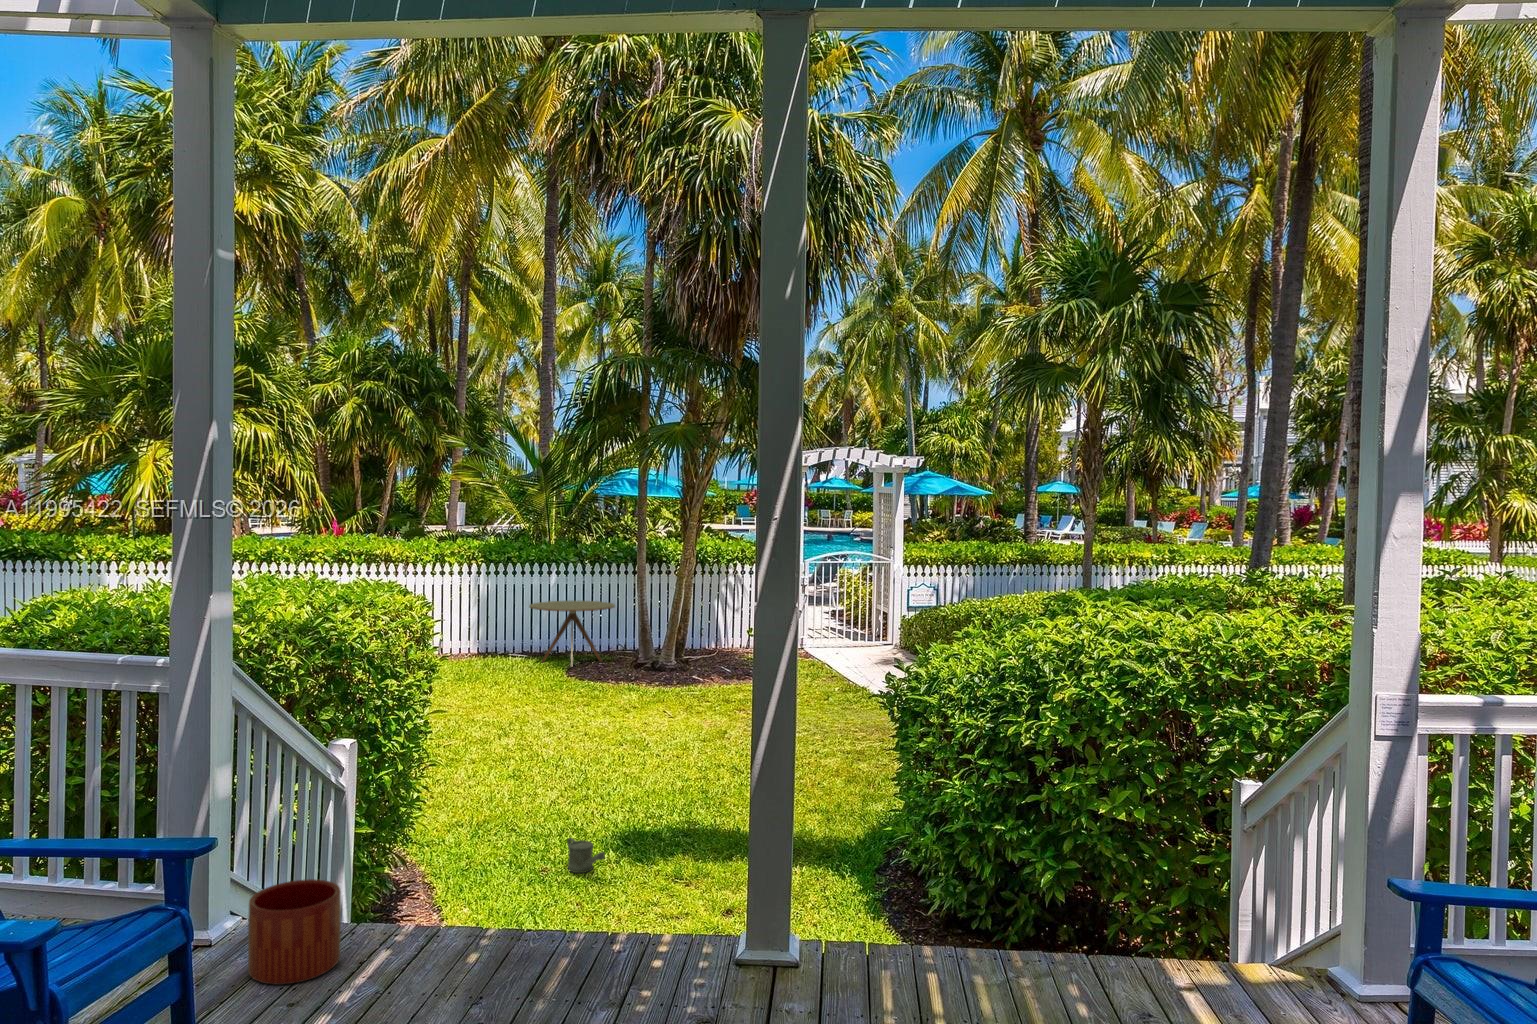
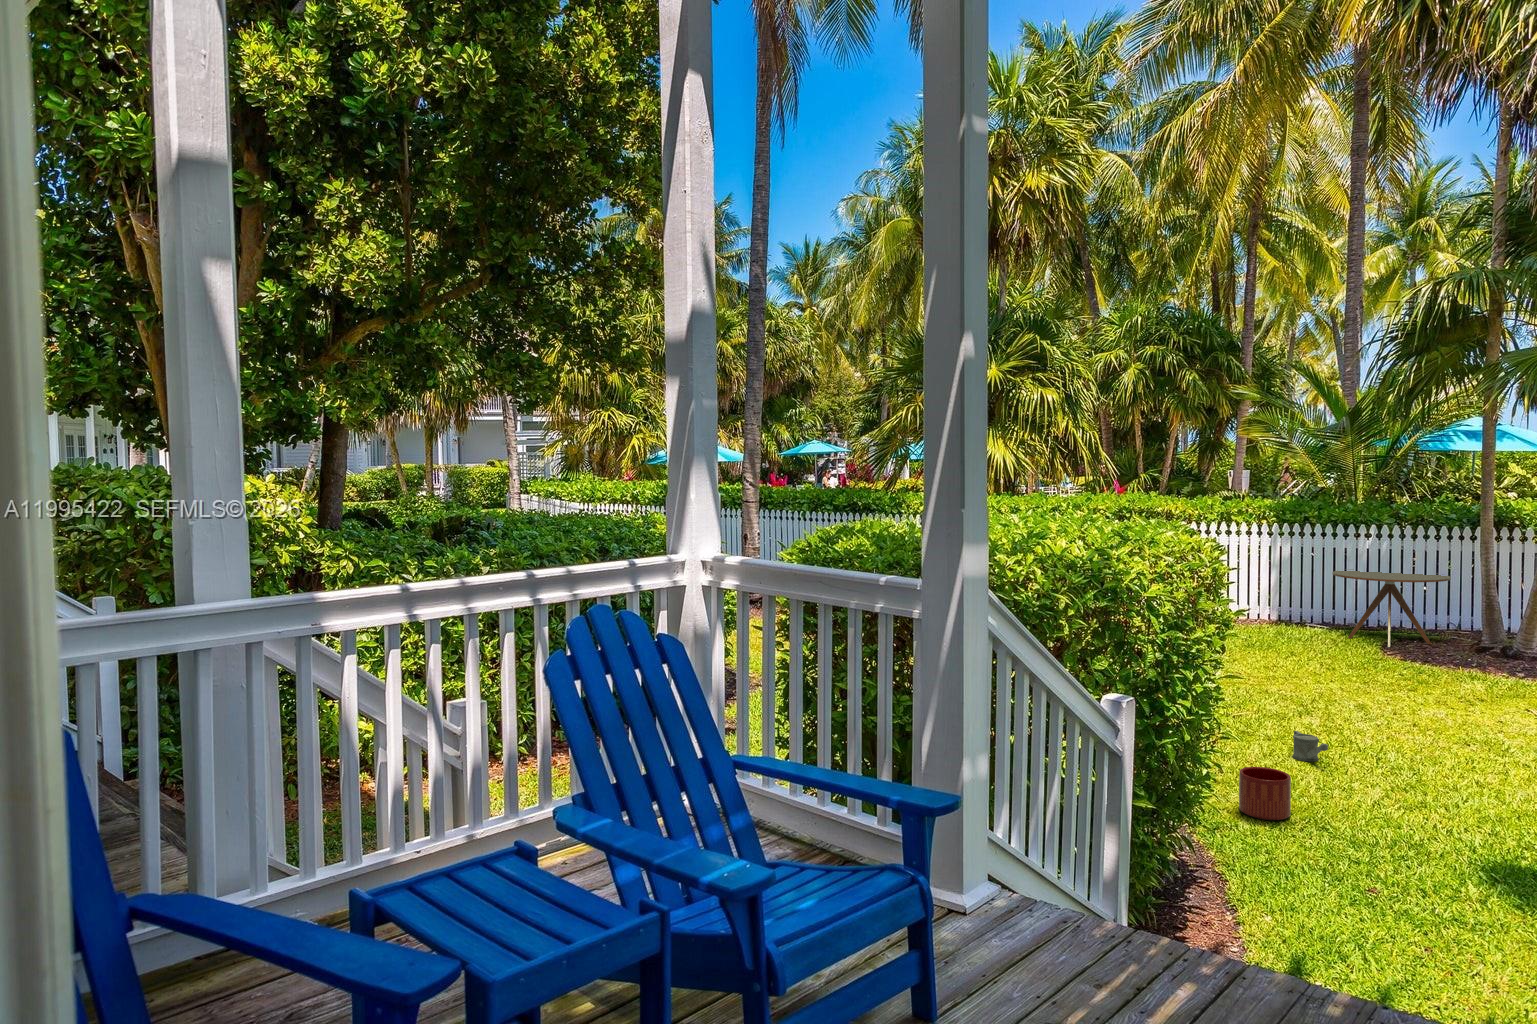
watering can: present [568,838,605,873] -> present [1293,731,1328,762]
planter: present [248,879,341,985] -> present [1239,767,1291,820]

